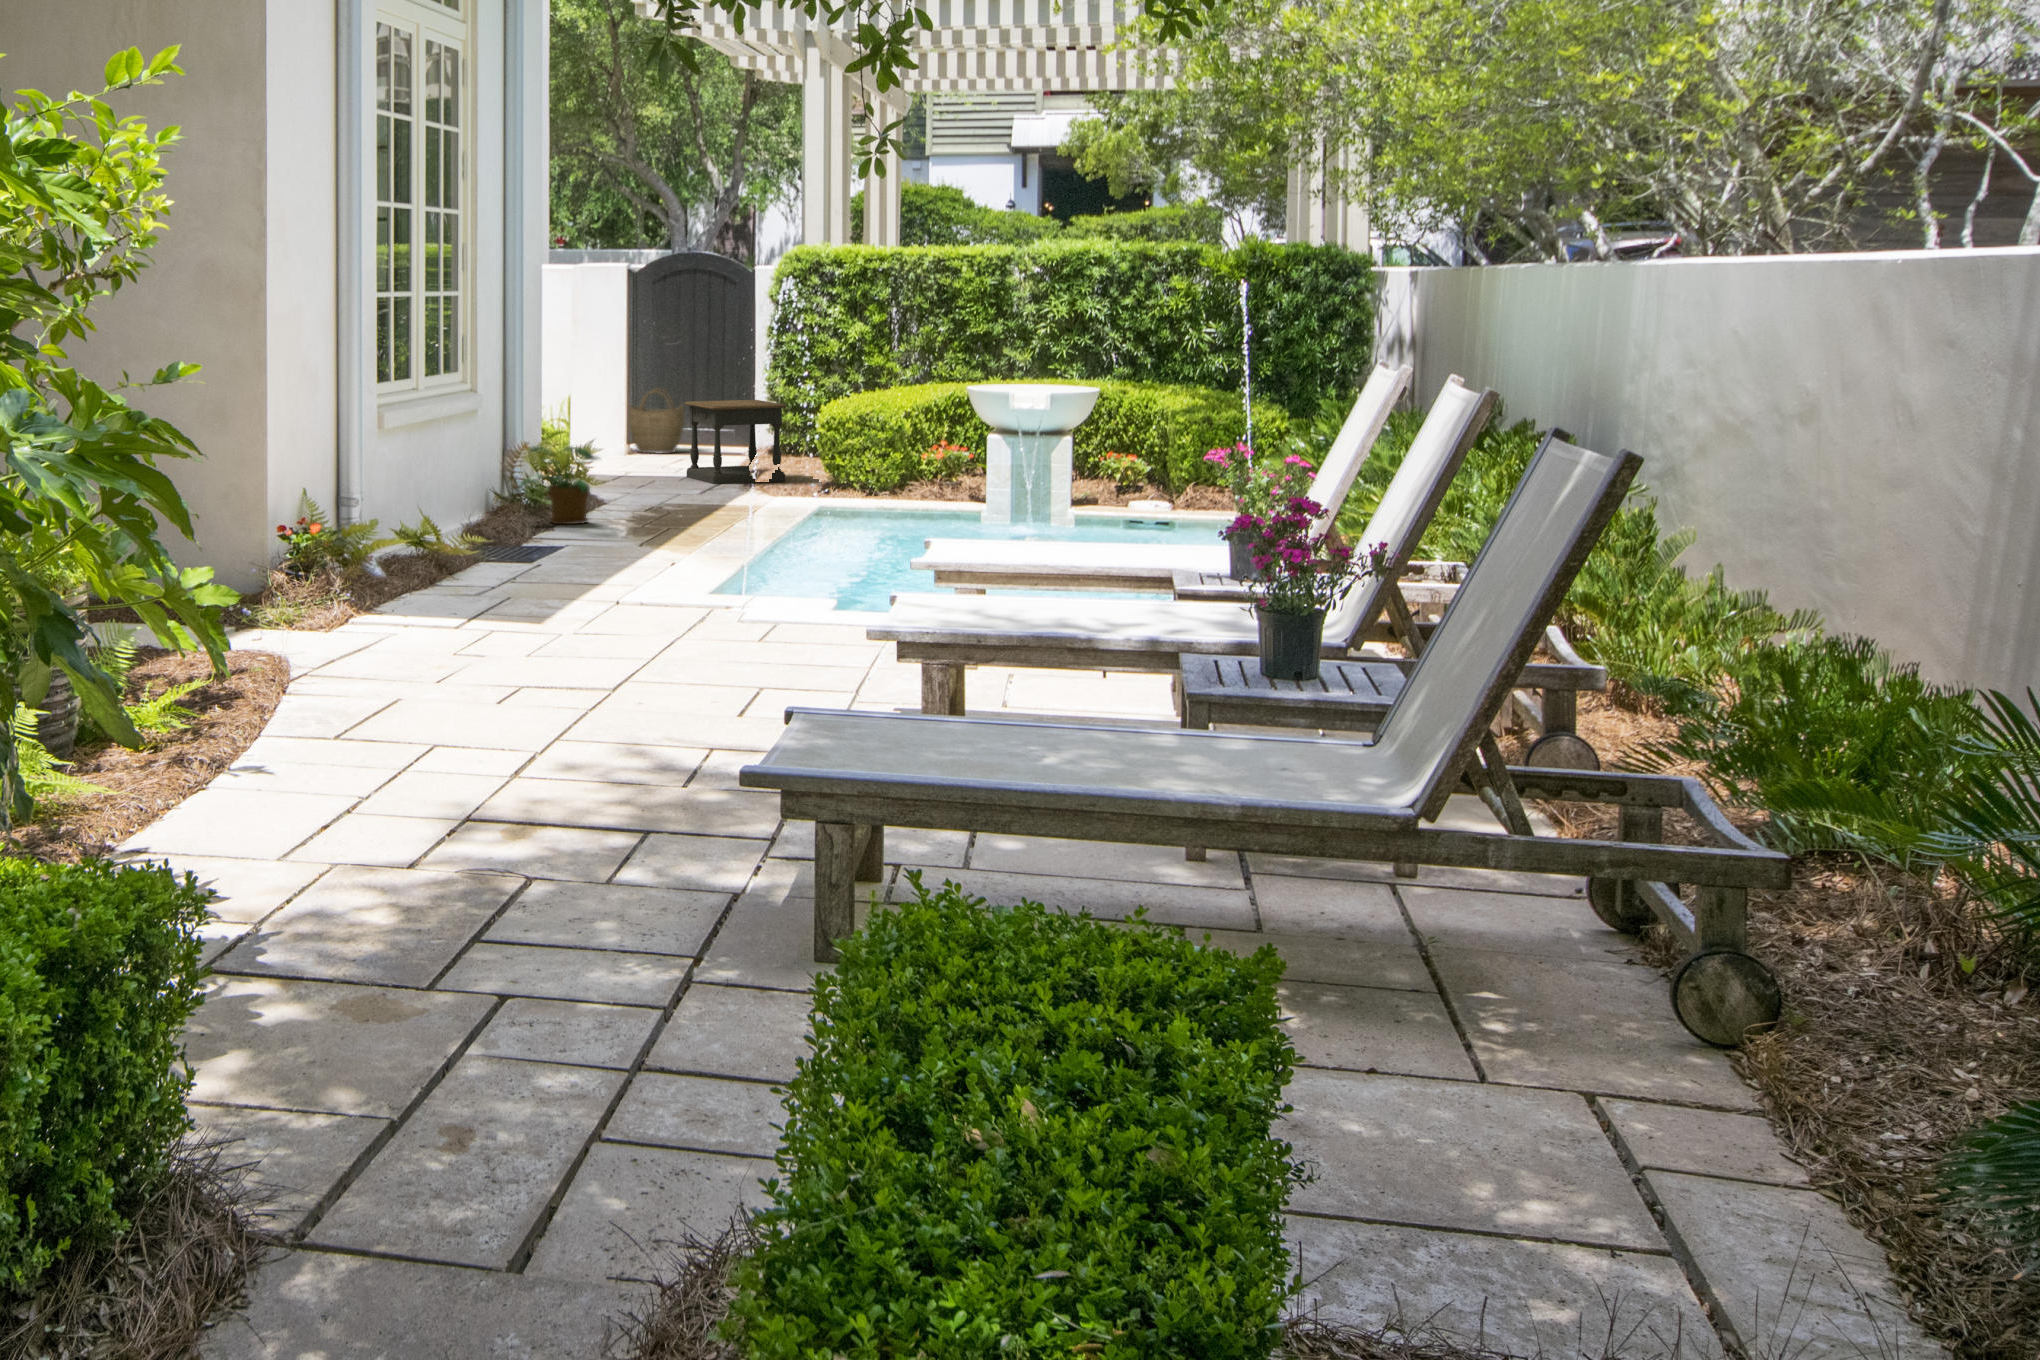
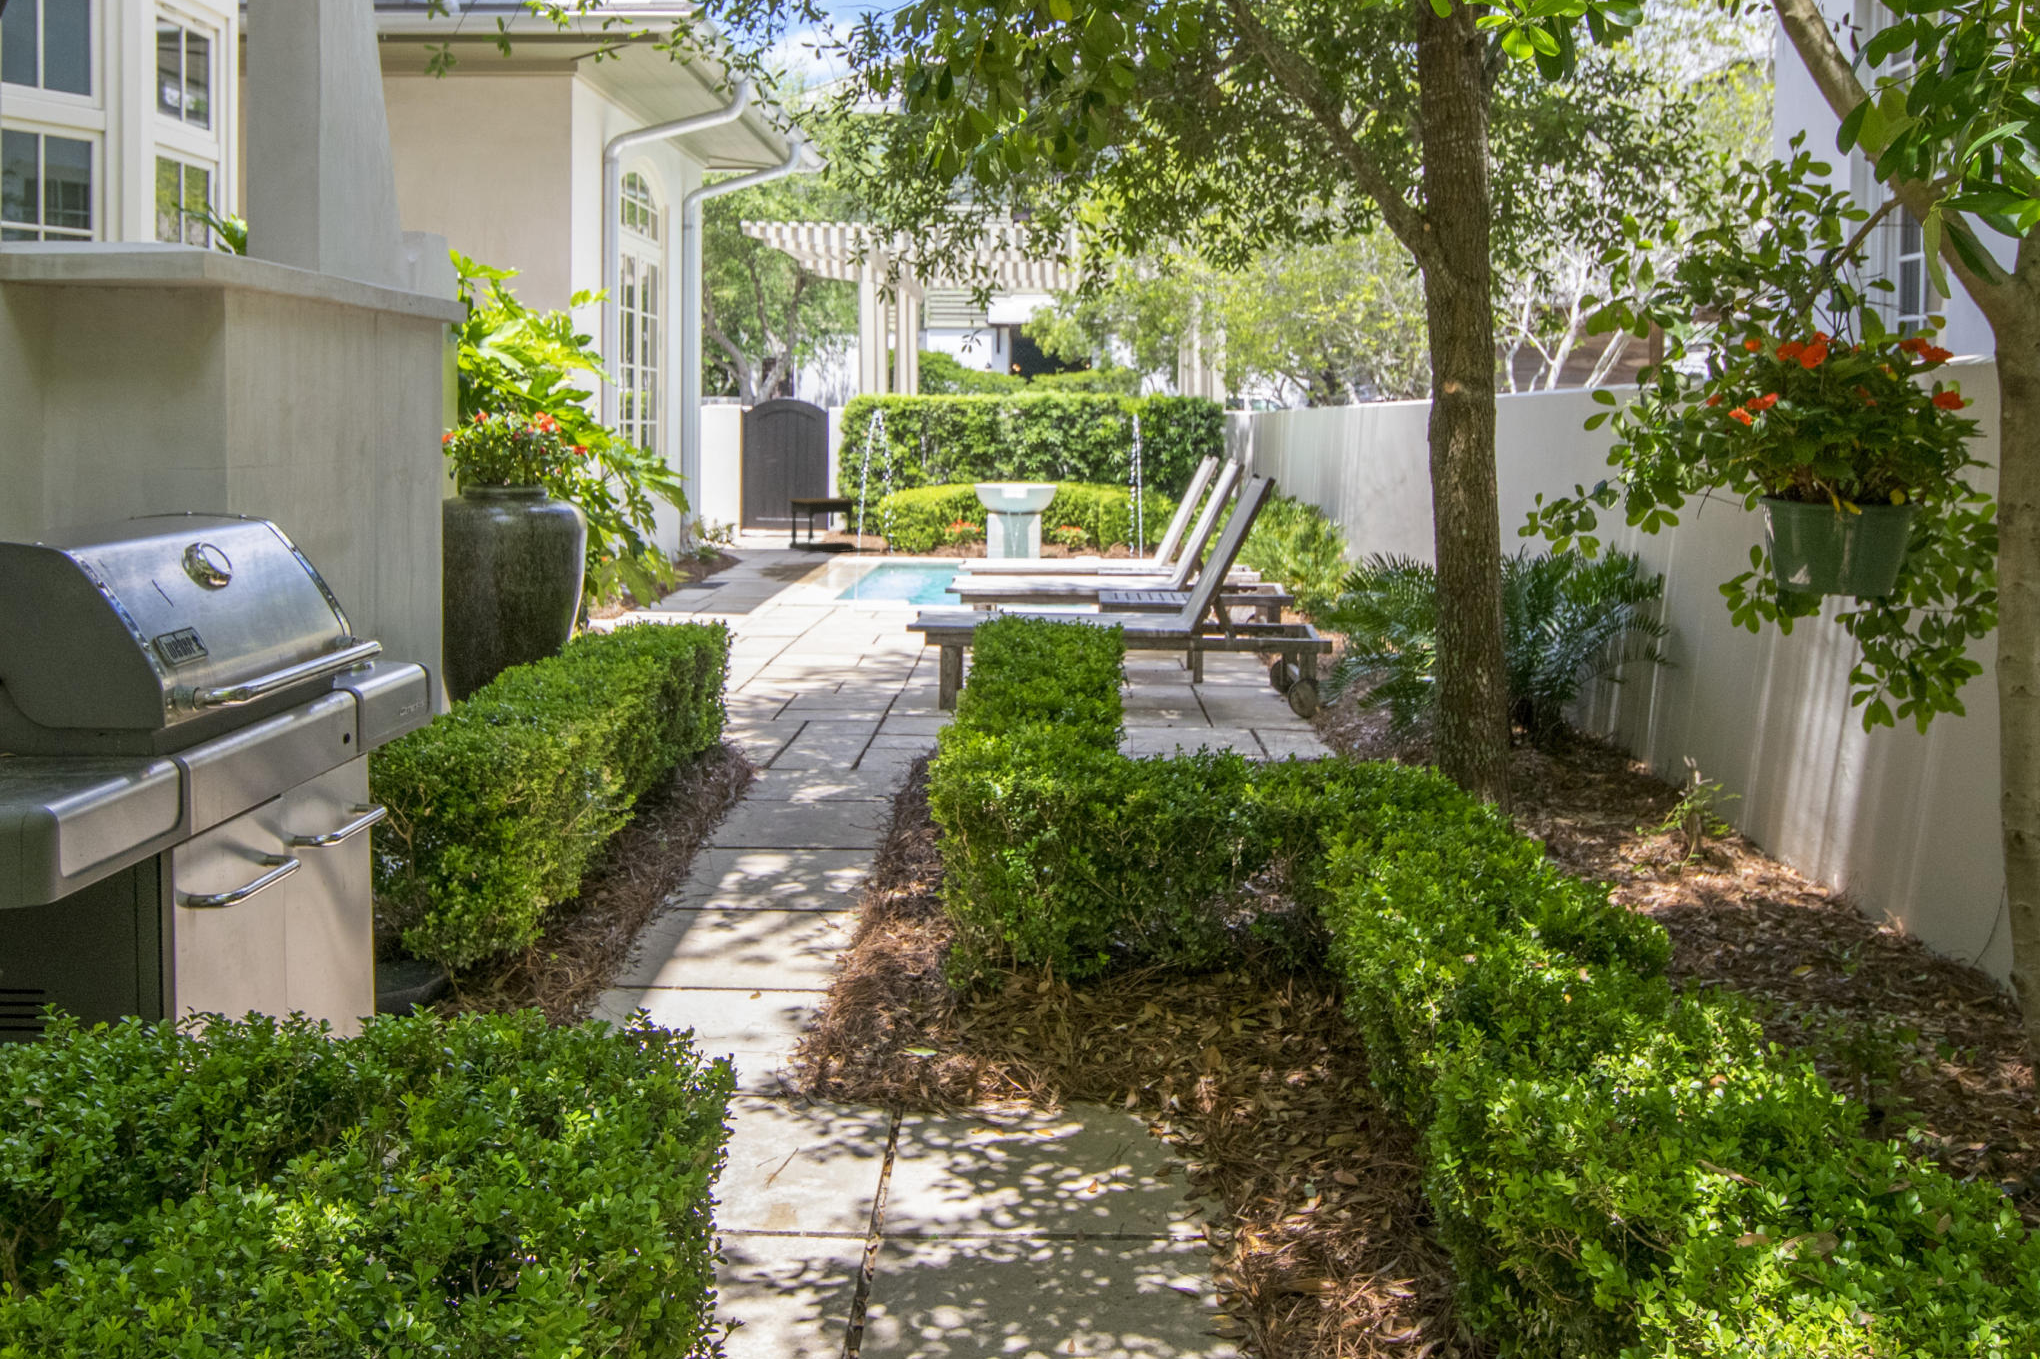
woven basket: present [629,390,685,454] -> none [741,492,780,537]
potted plant: present [520,446,597,524] -> none [694,523,747,573]

